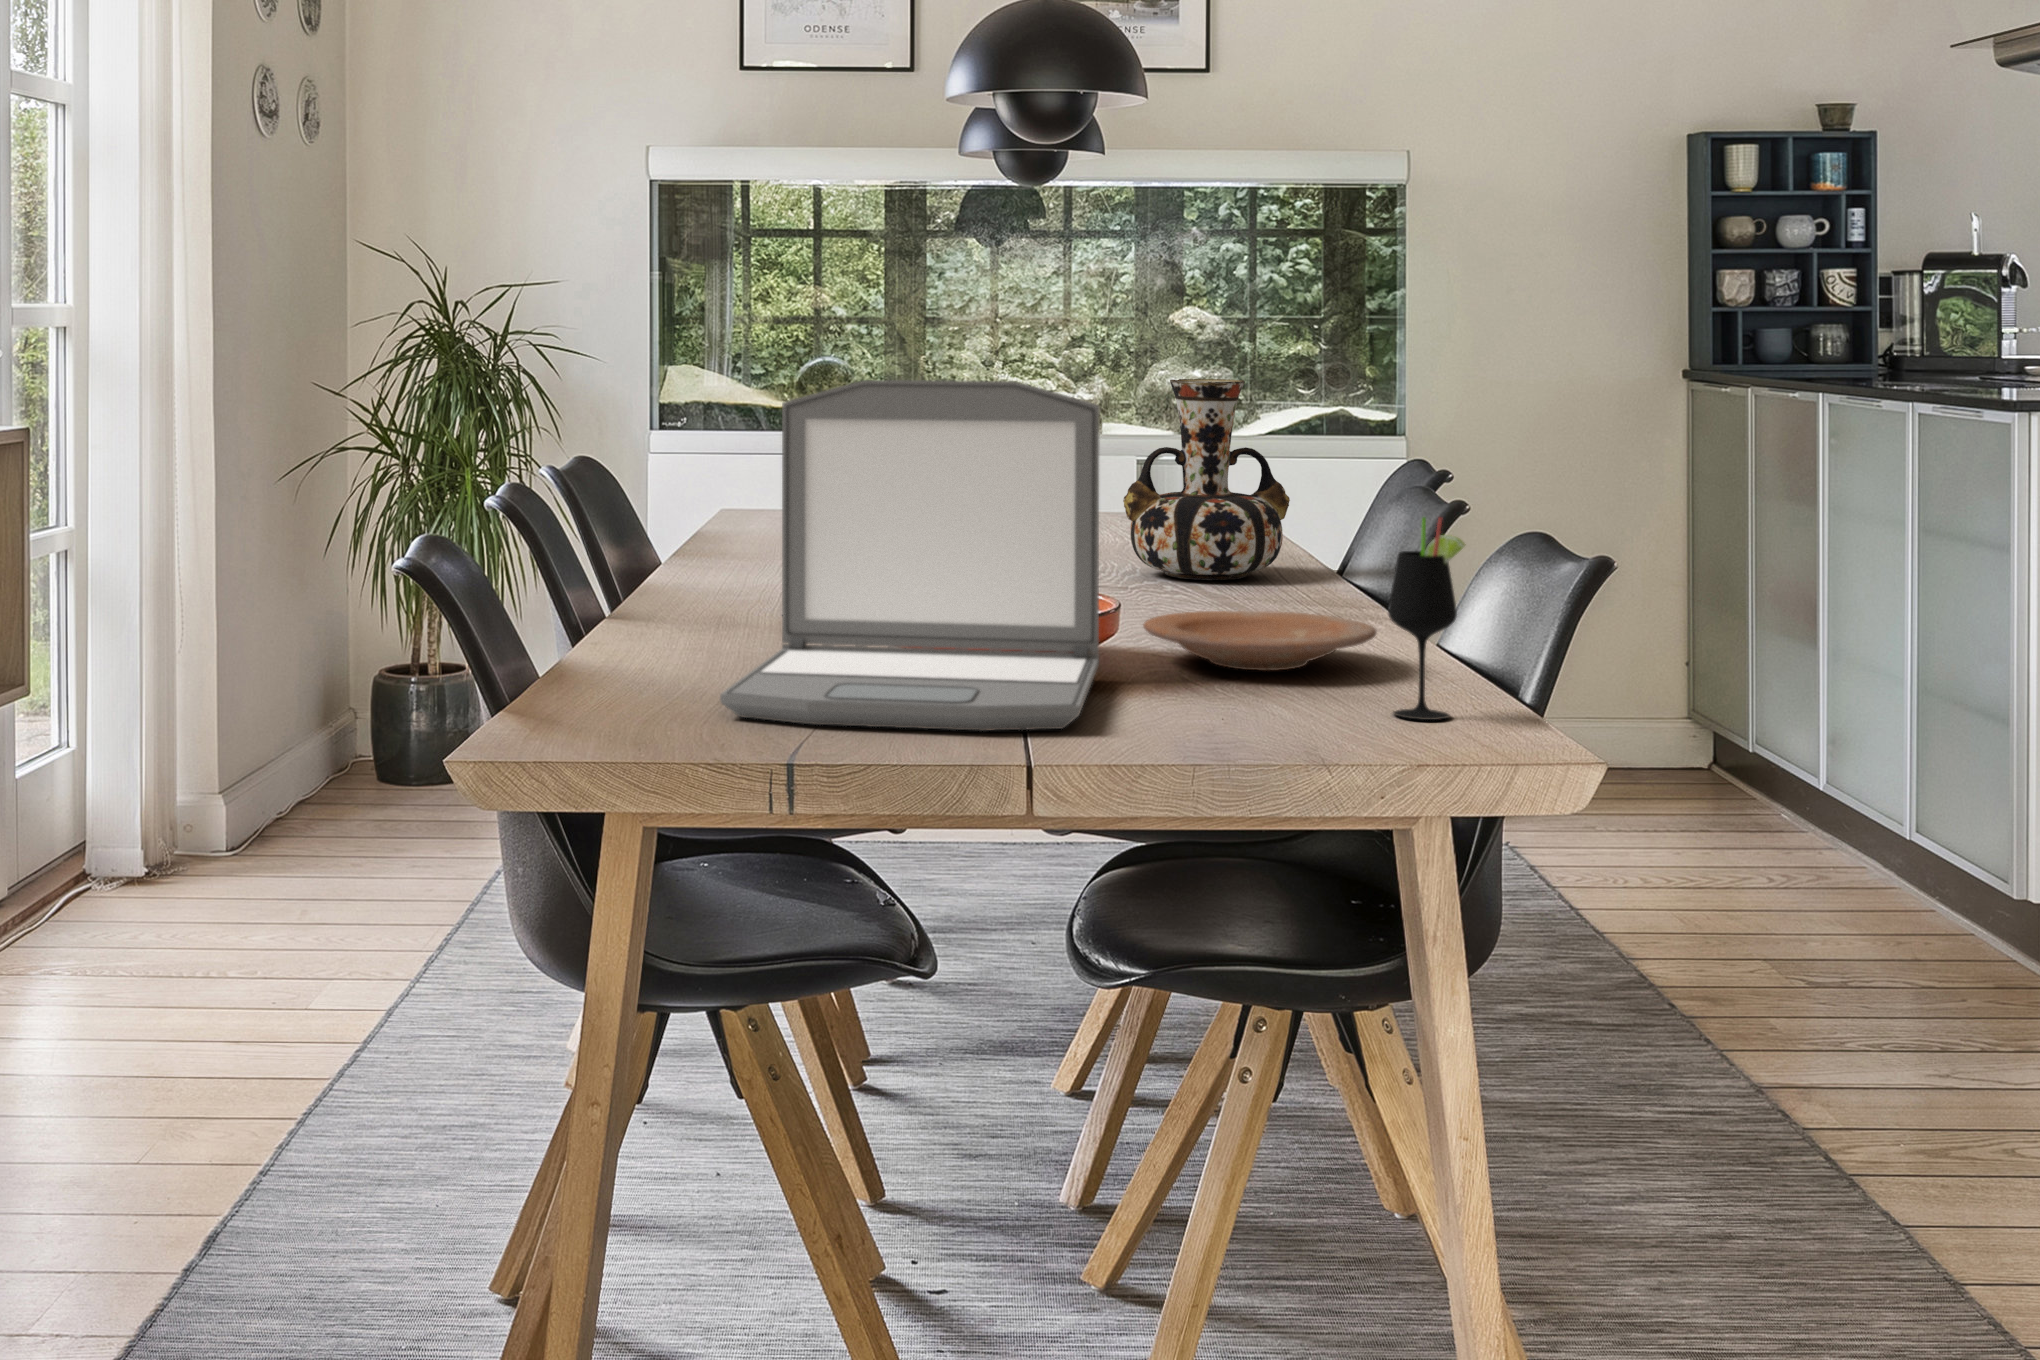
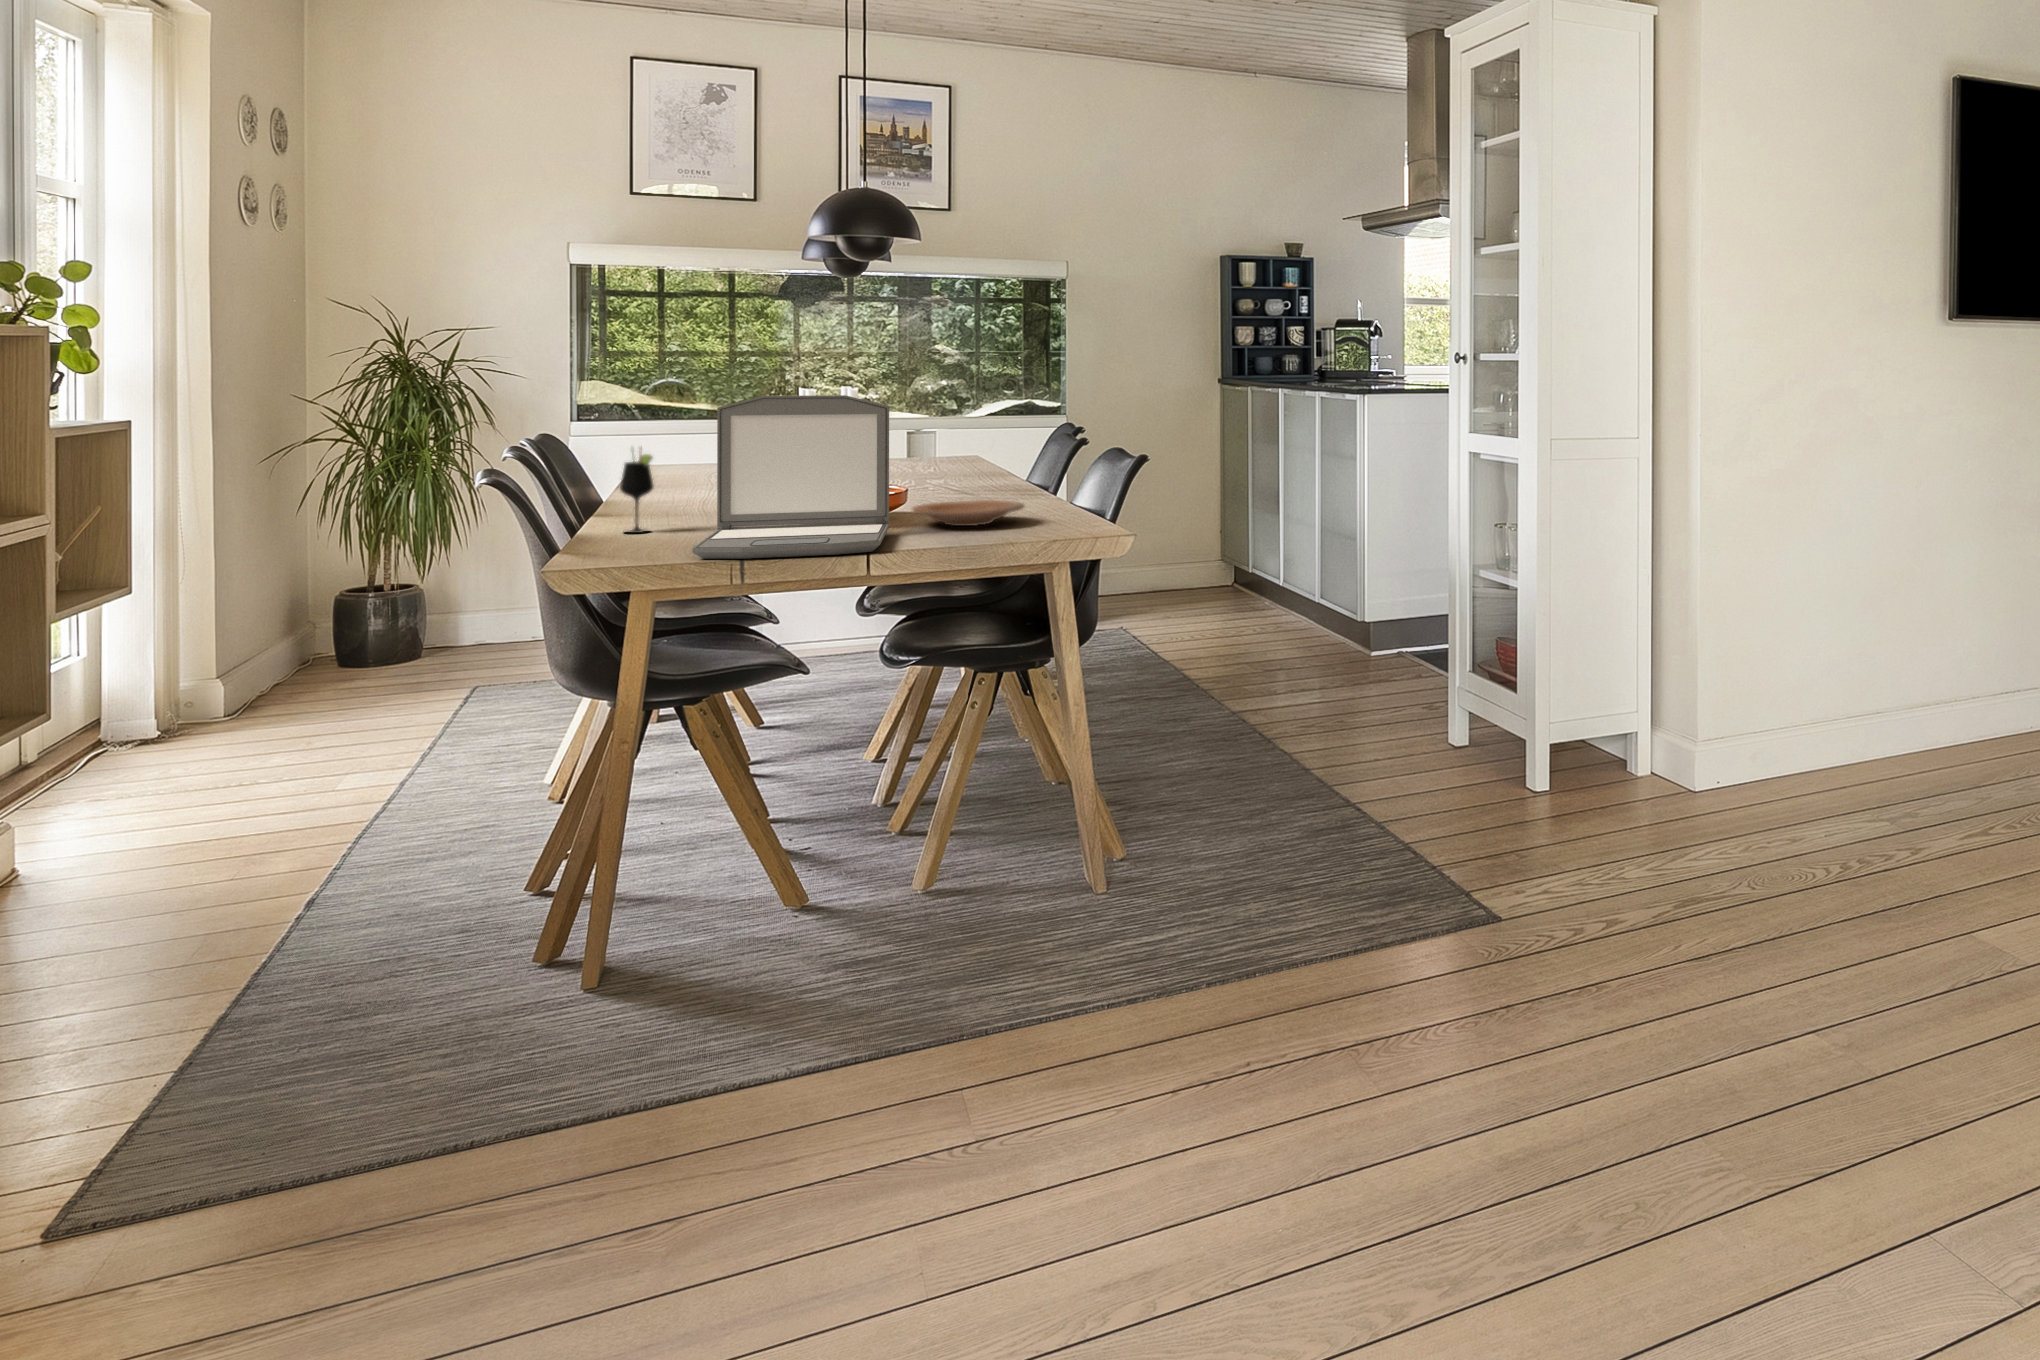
vase: present [1123,379,1290,580] -> none [901,389,993,492]
wine glass: present [1388,517,1466,720] -> present [620,454,653,533]

